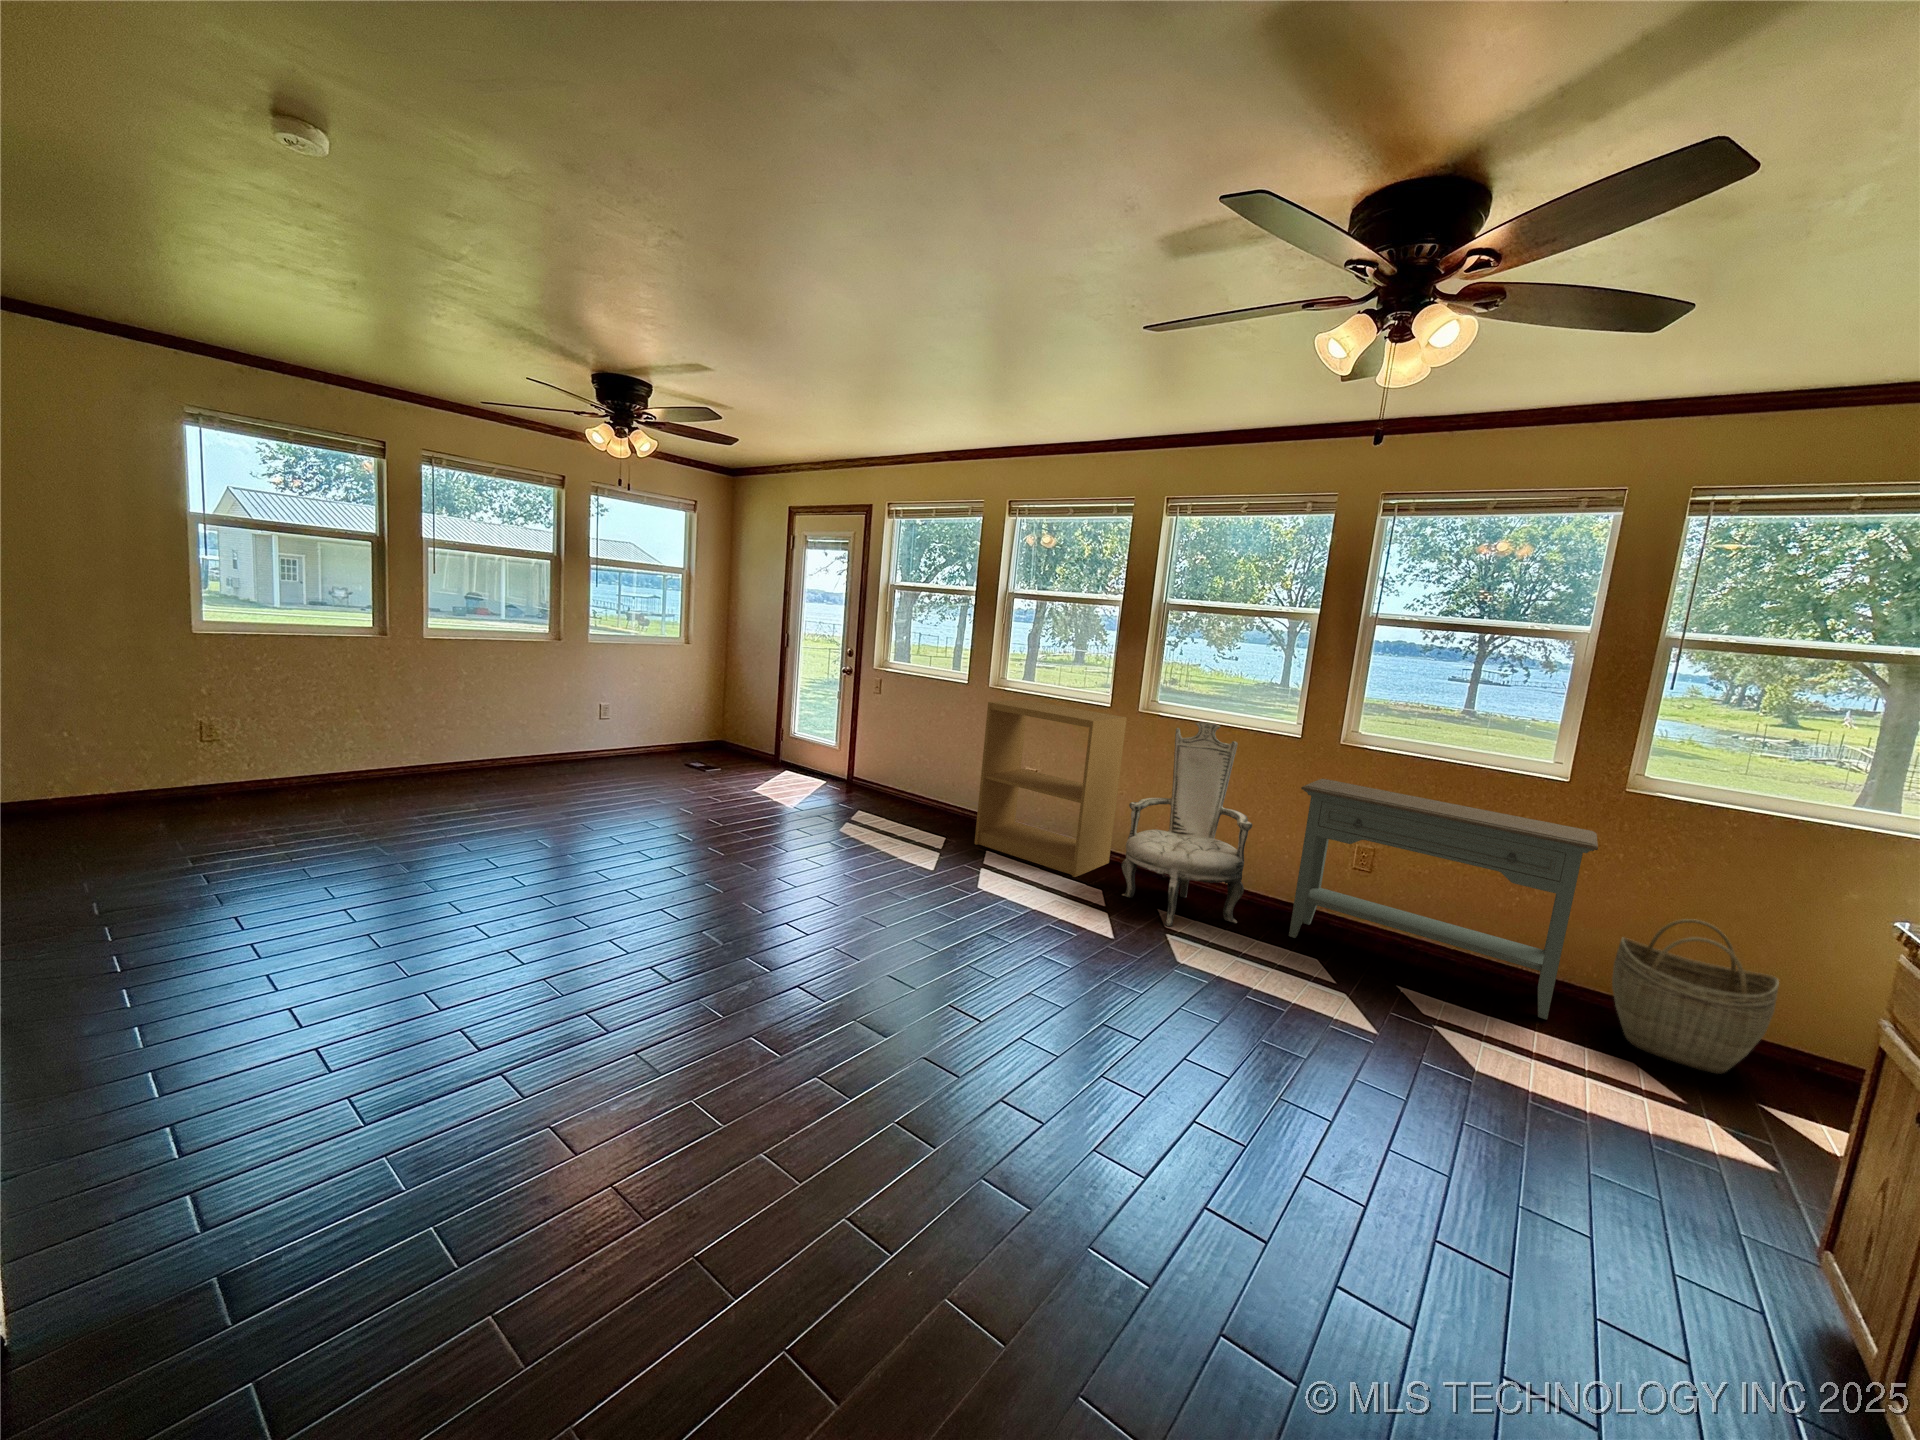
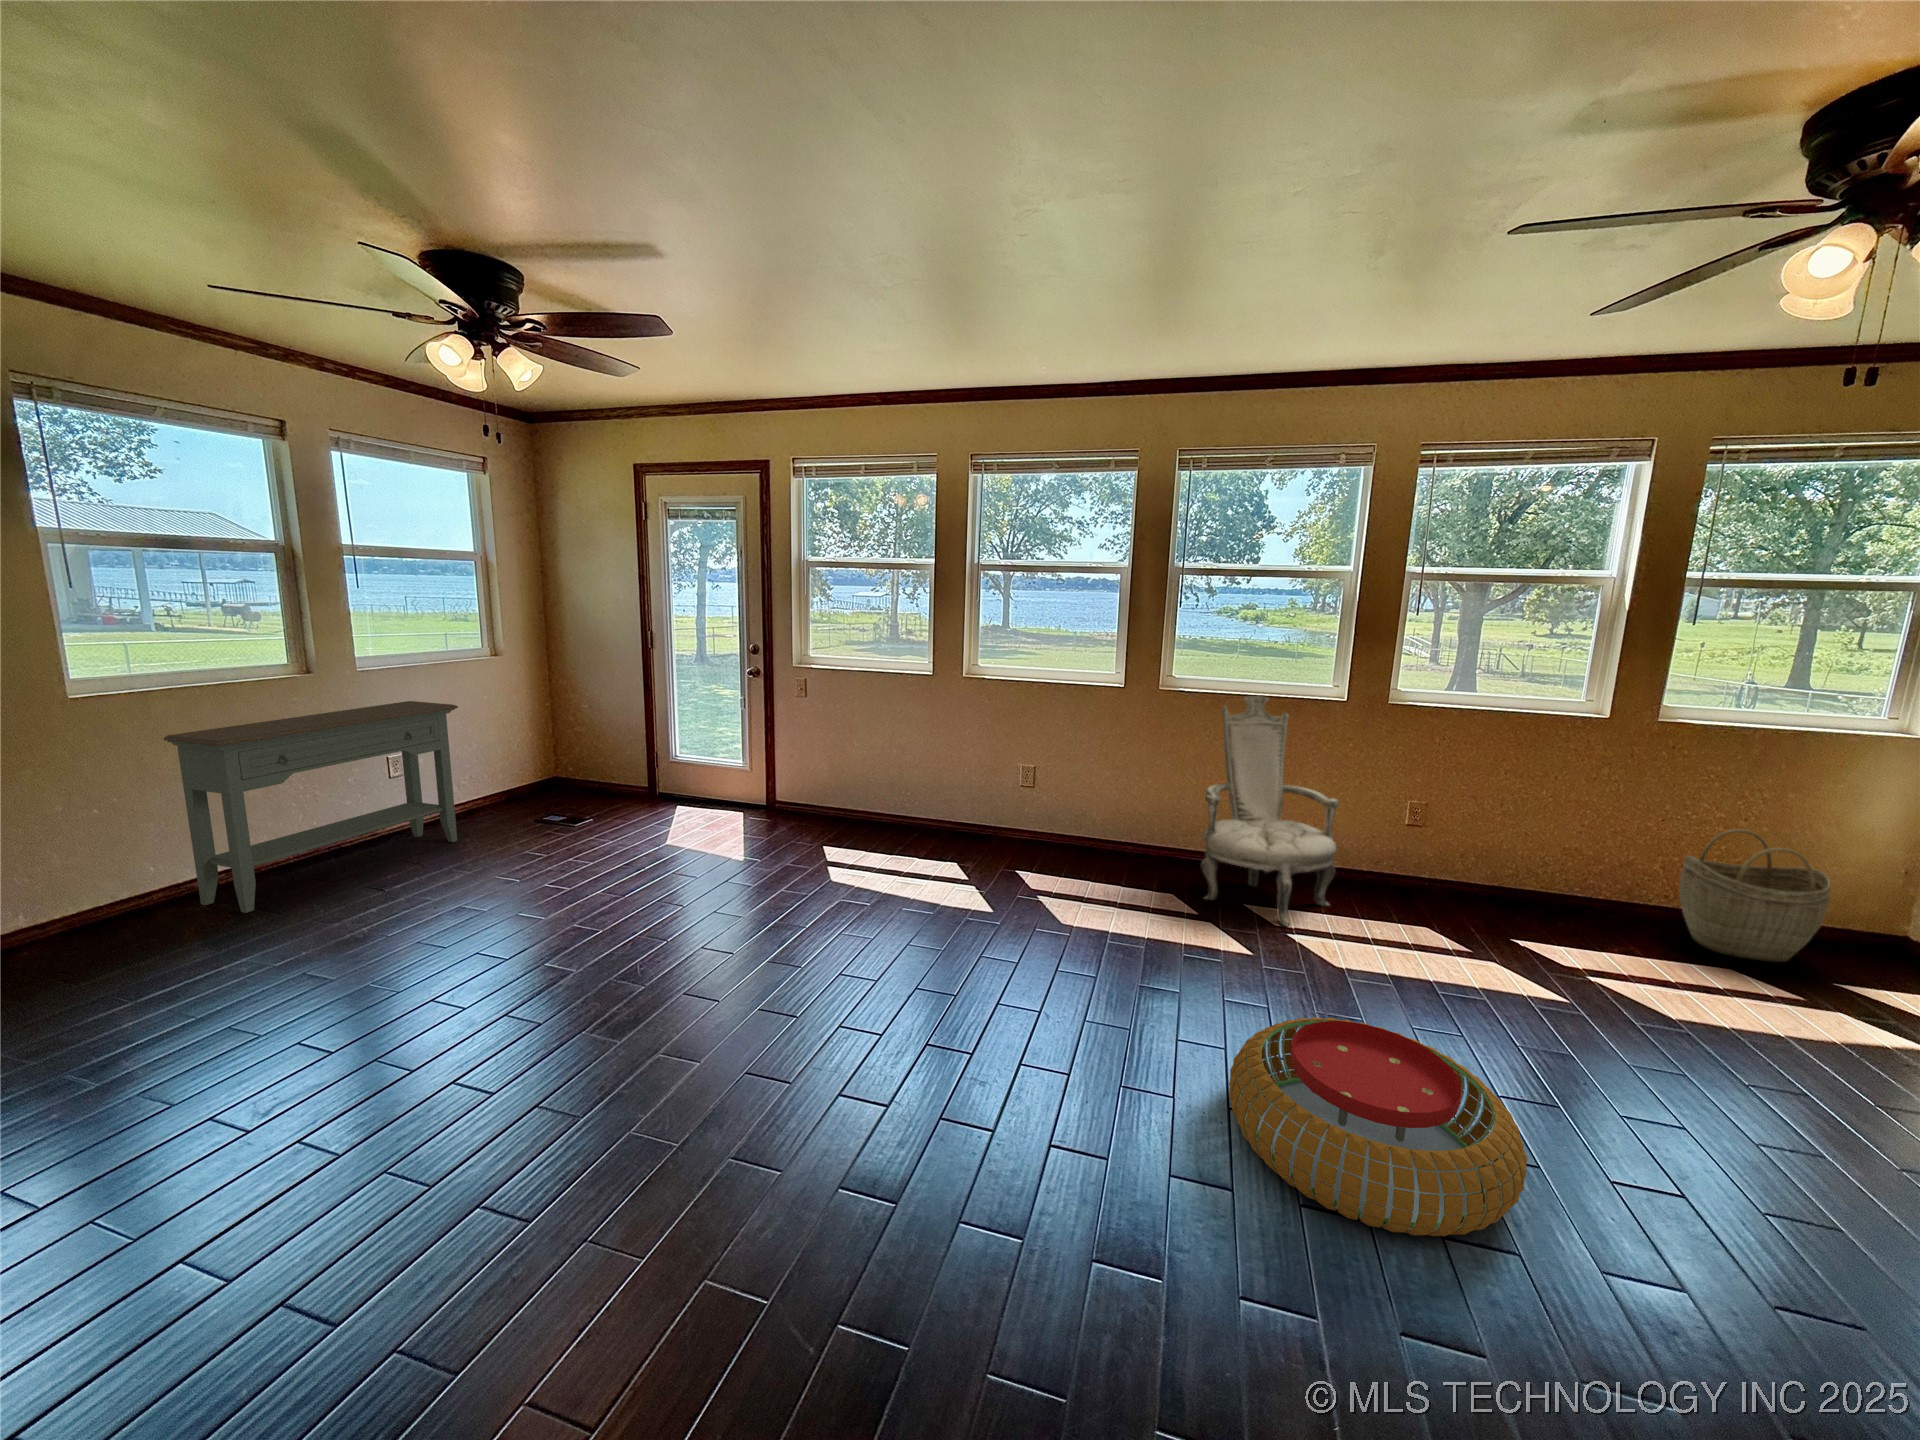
bookshelf: present [974,700,1127,877] -> none [999,690,1157,888]
console table: present [1289,778,1598,1020] -> present [164,701,458,913]
pouf: none [908,949,1119,1102] -> present [1229,1017,1527,1236]

